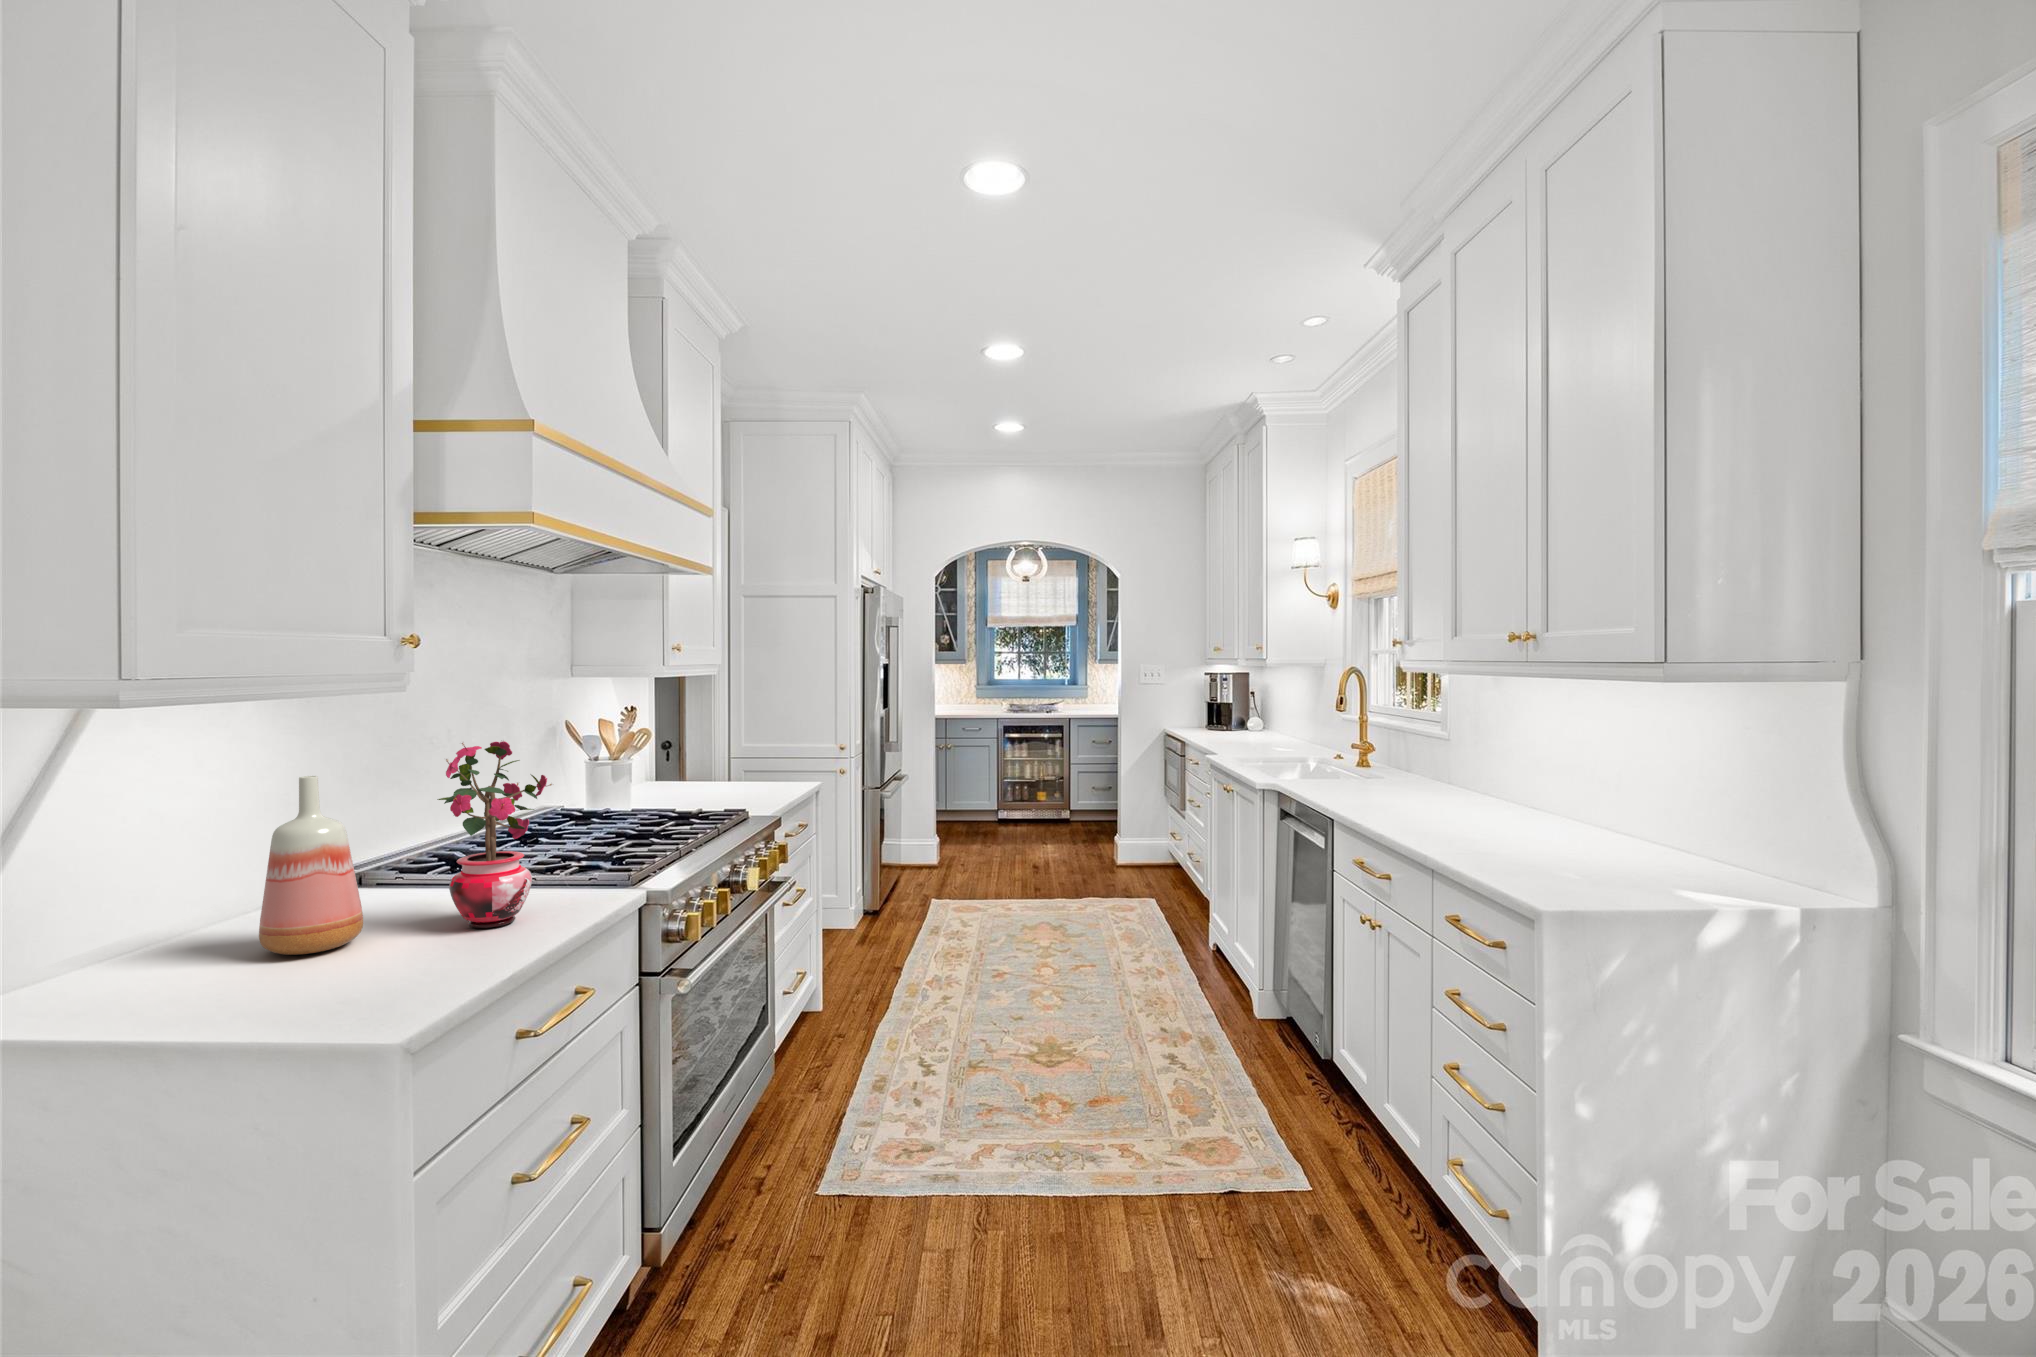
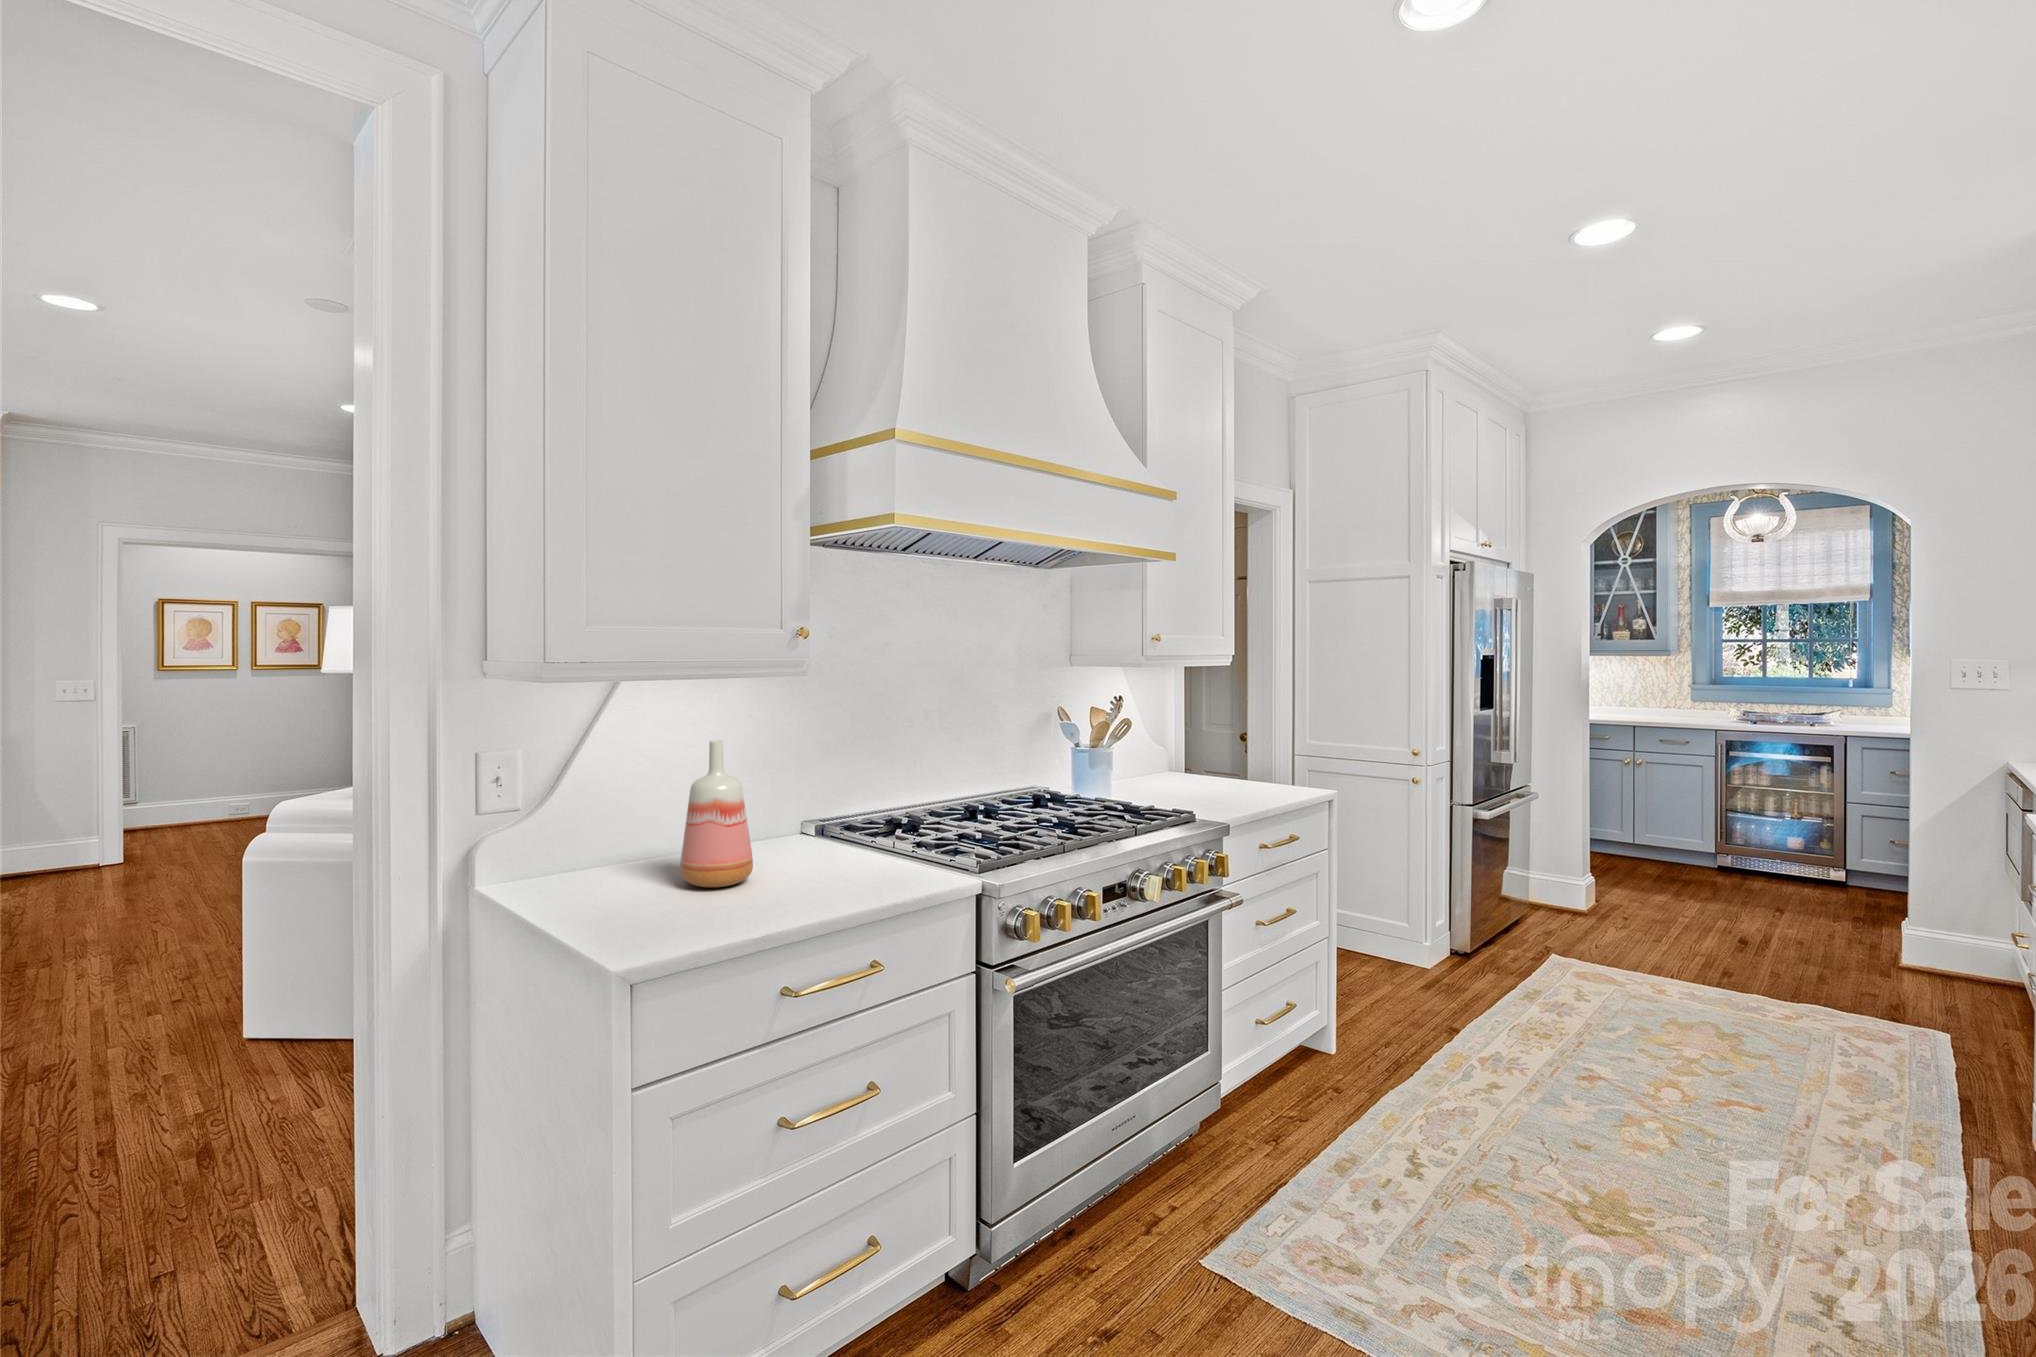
potted plant: present [437,741,552,928] -> none [805,720,895,894]

